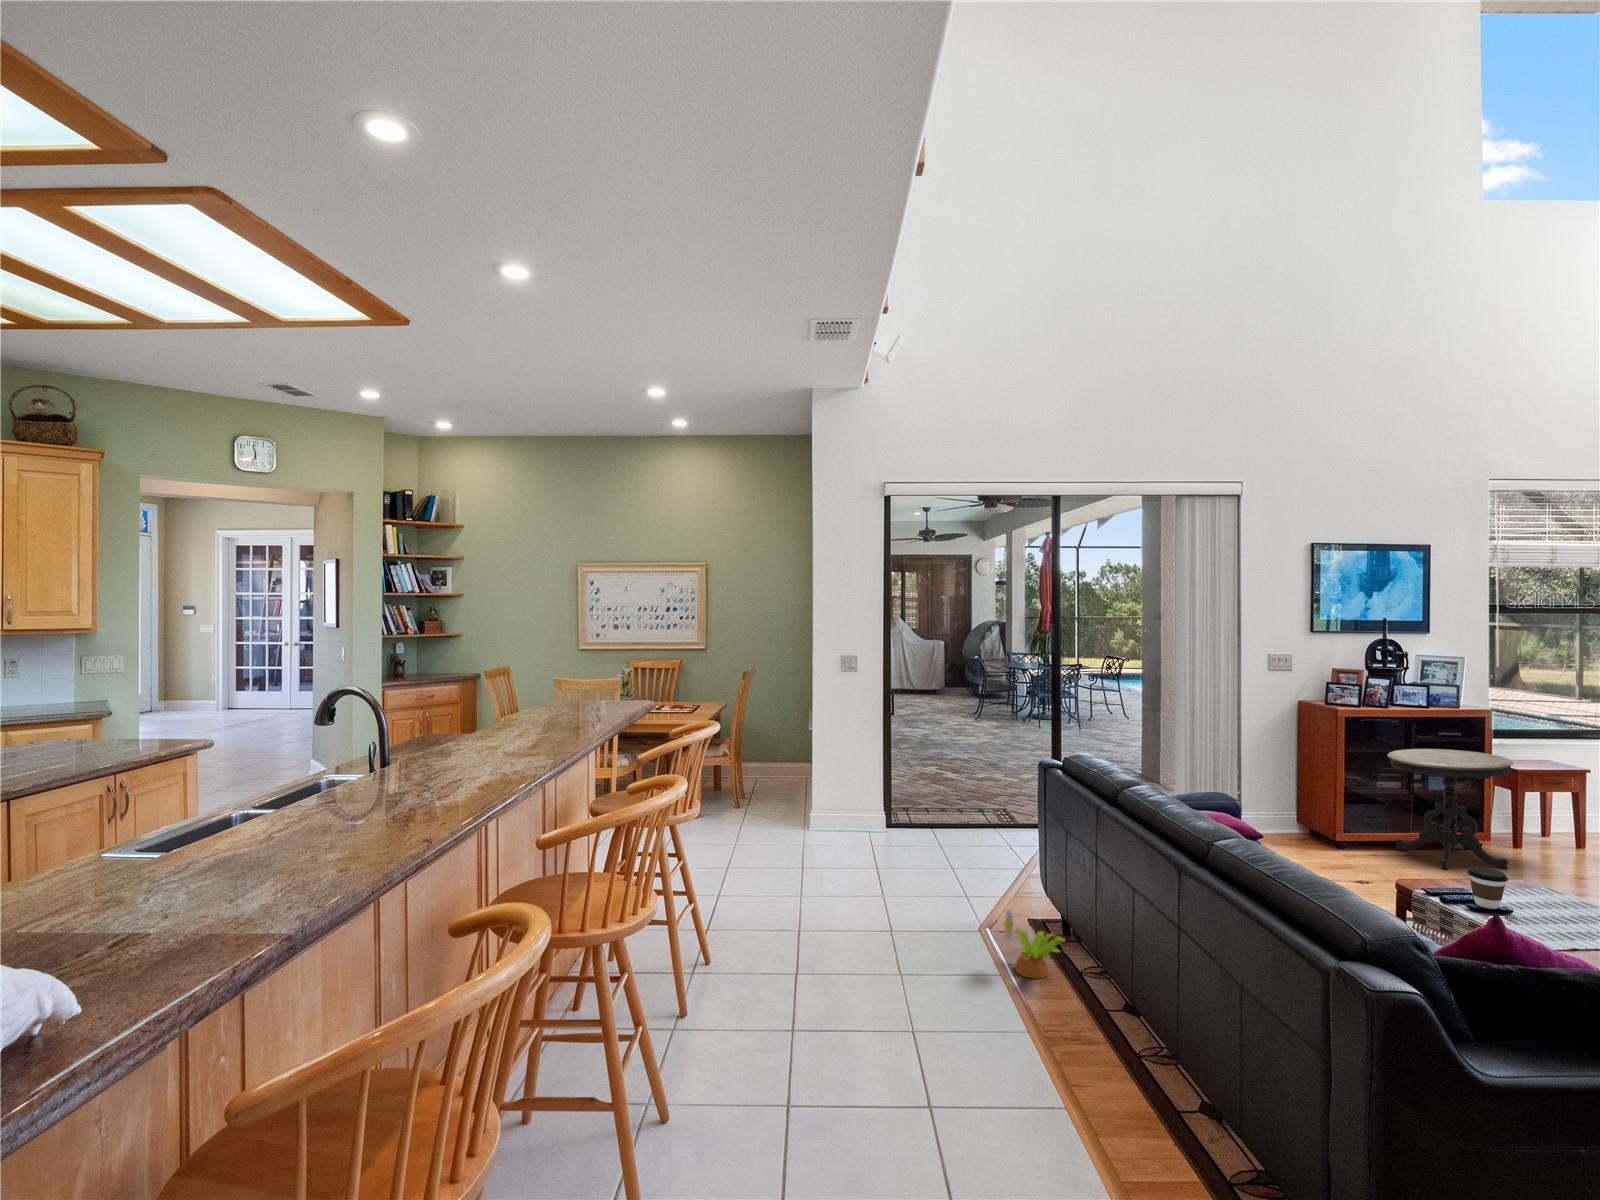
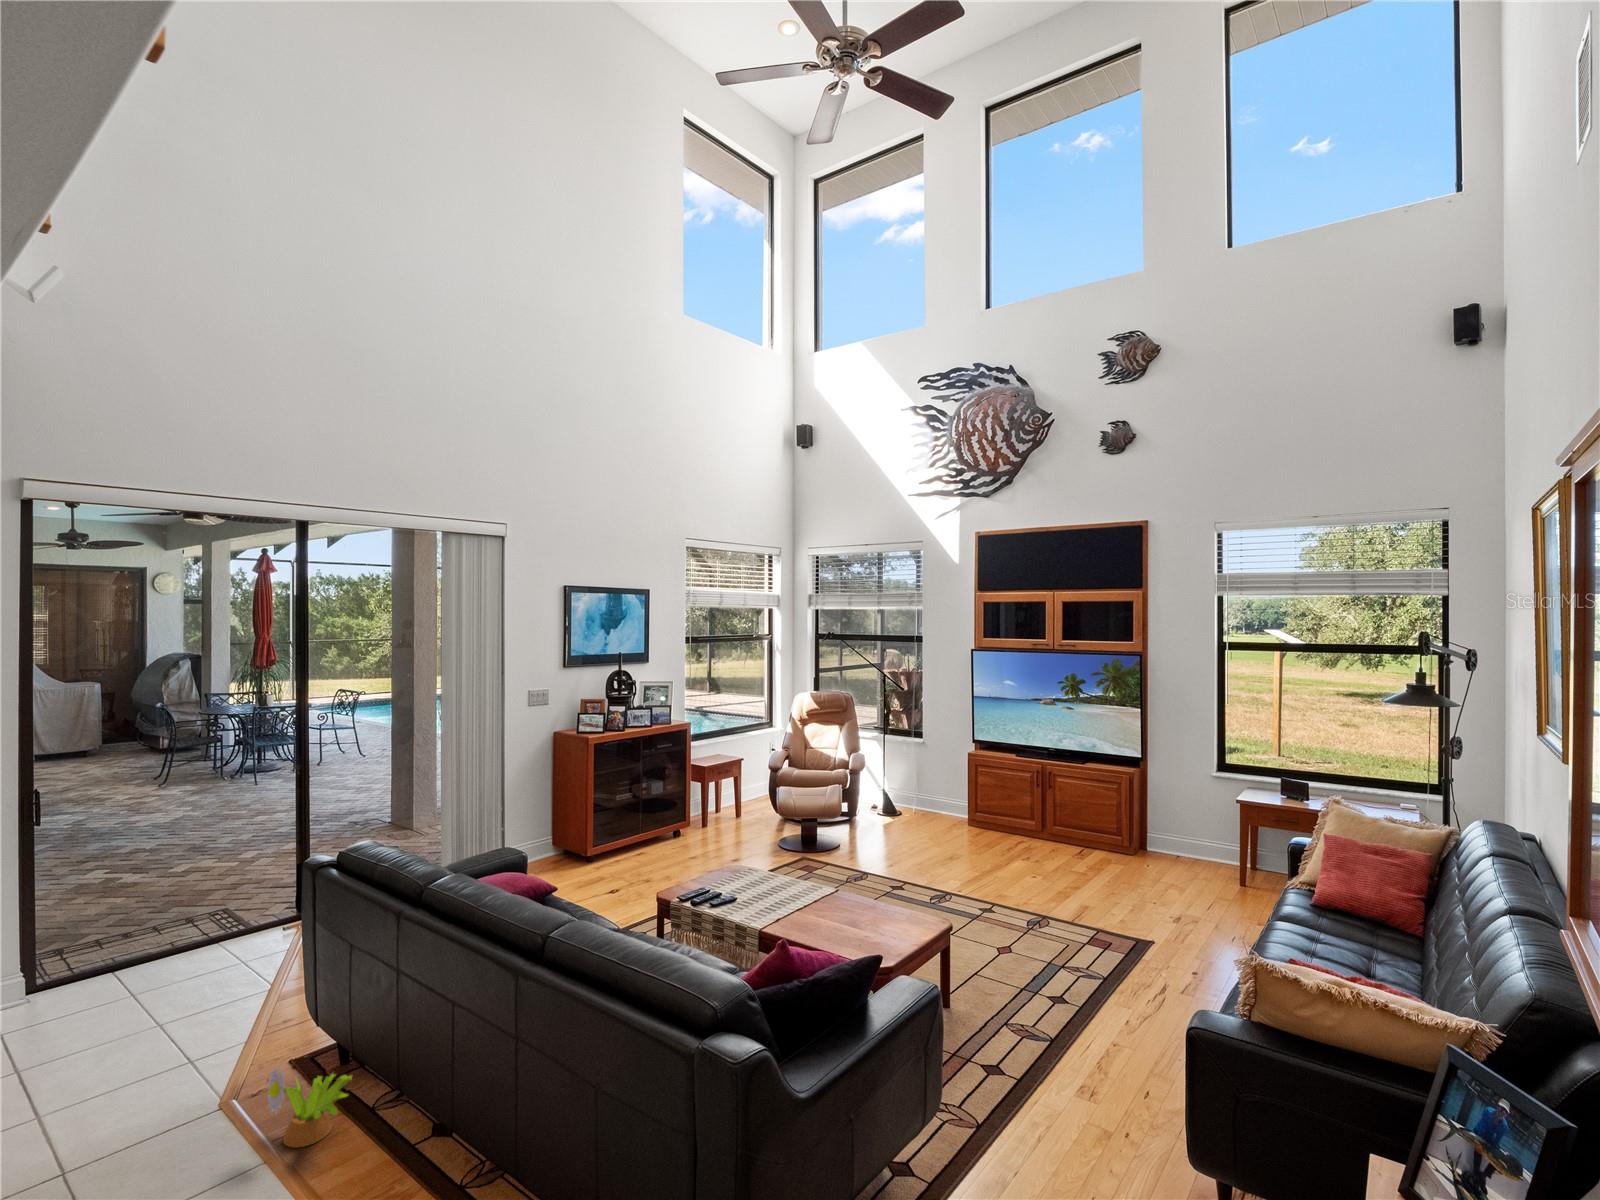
side table: present [1387,749,1513,869] -> none [626,760,707,864]
coffee cup: present [1467,867,1508,909] -> none [709,869,734,903]

